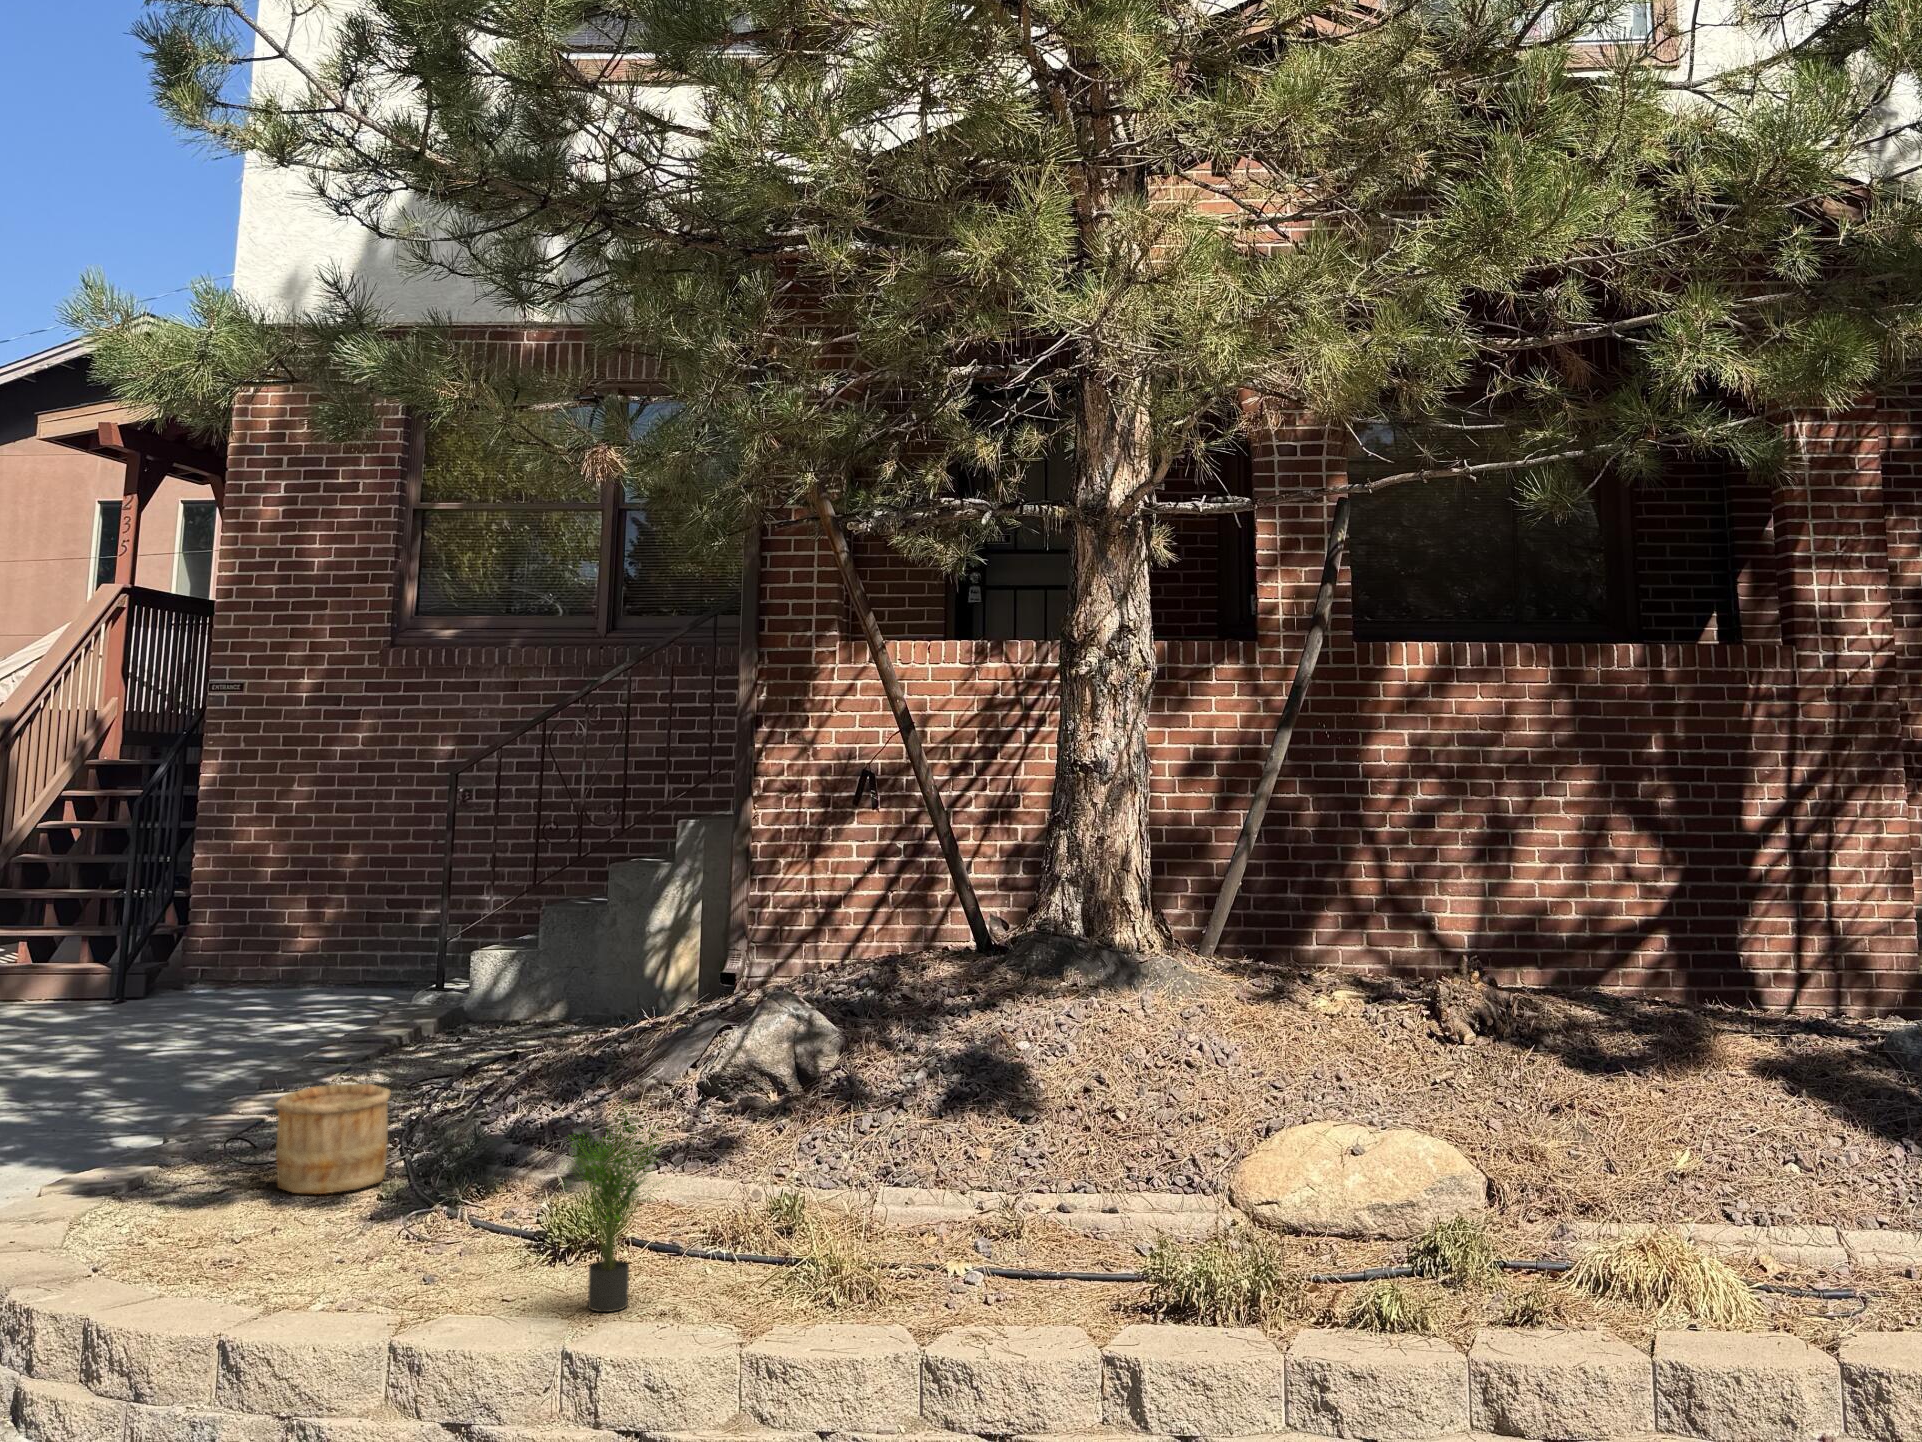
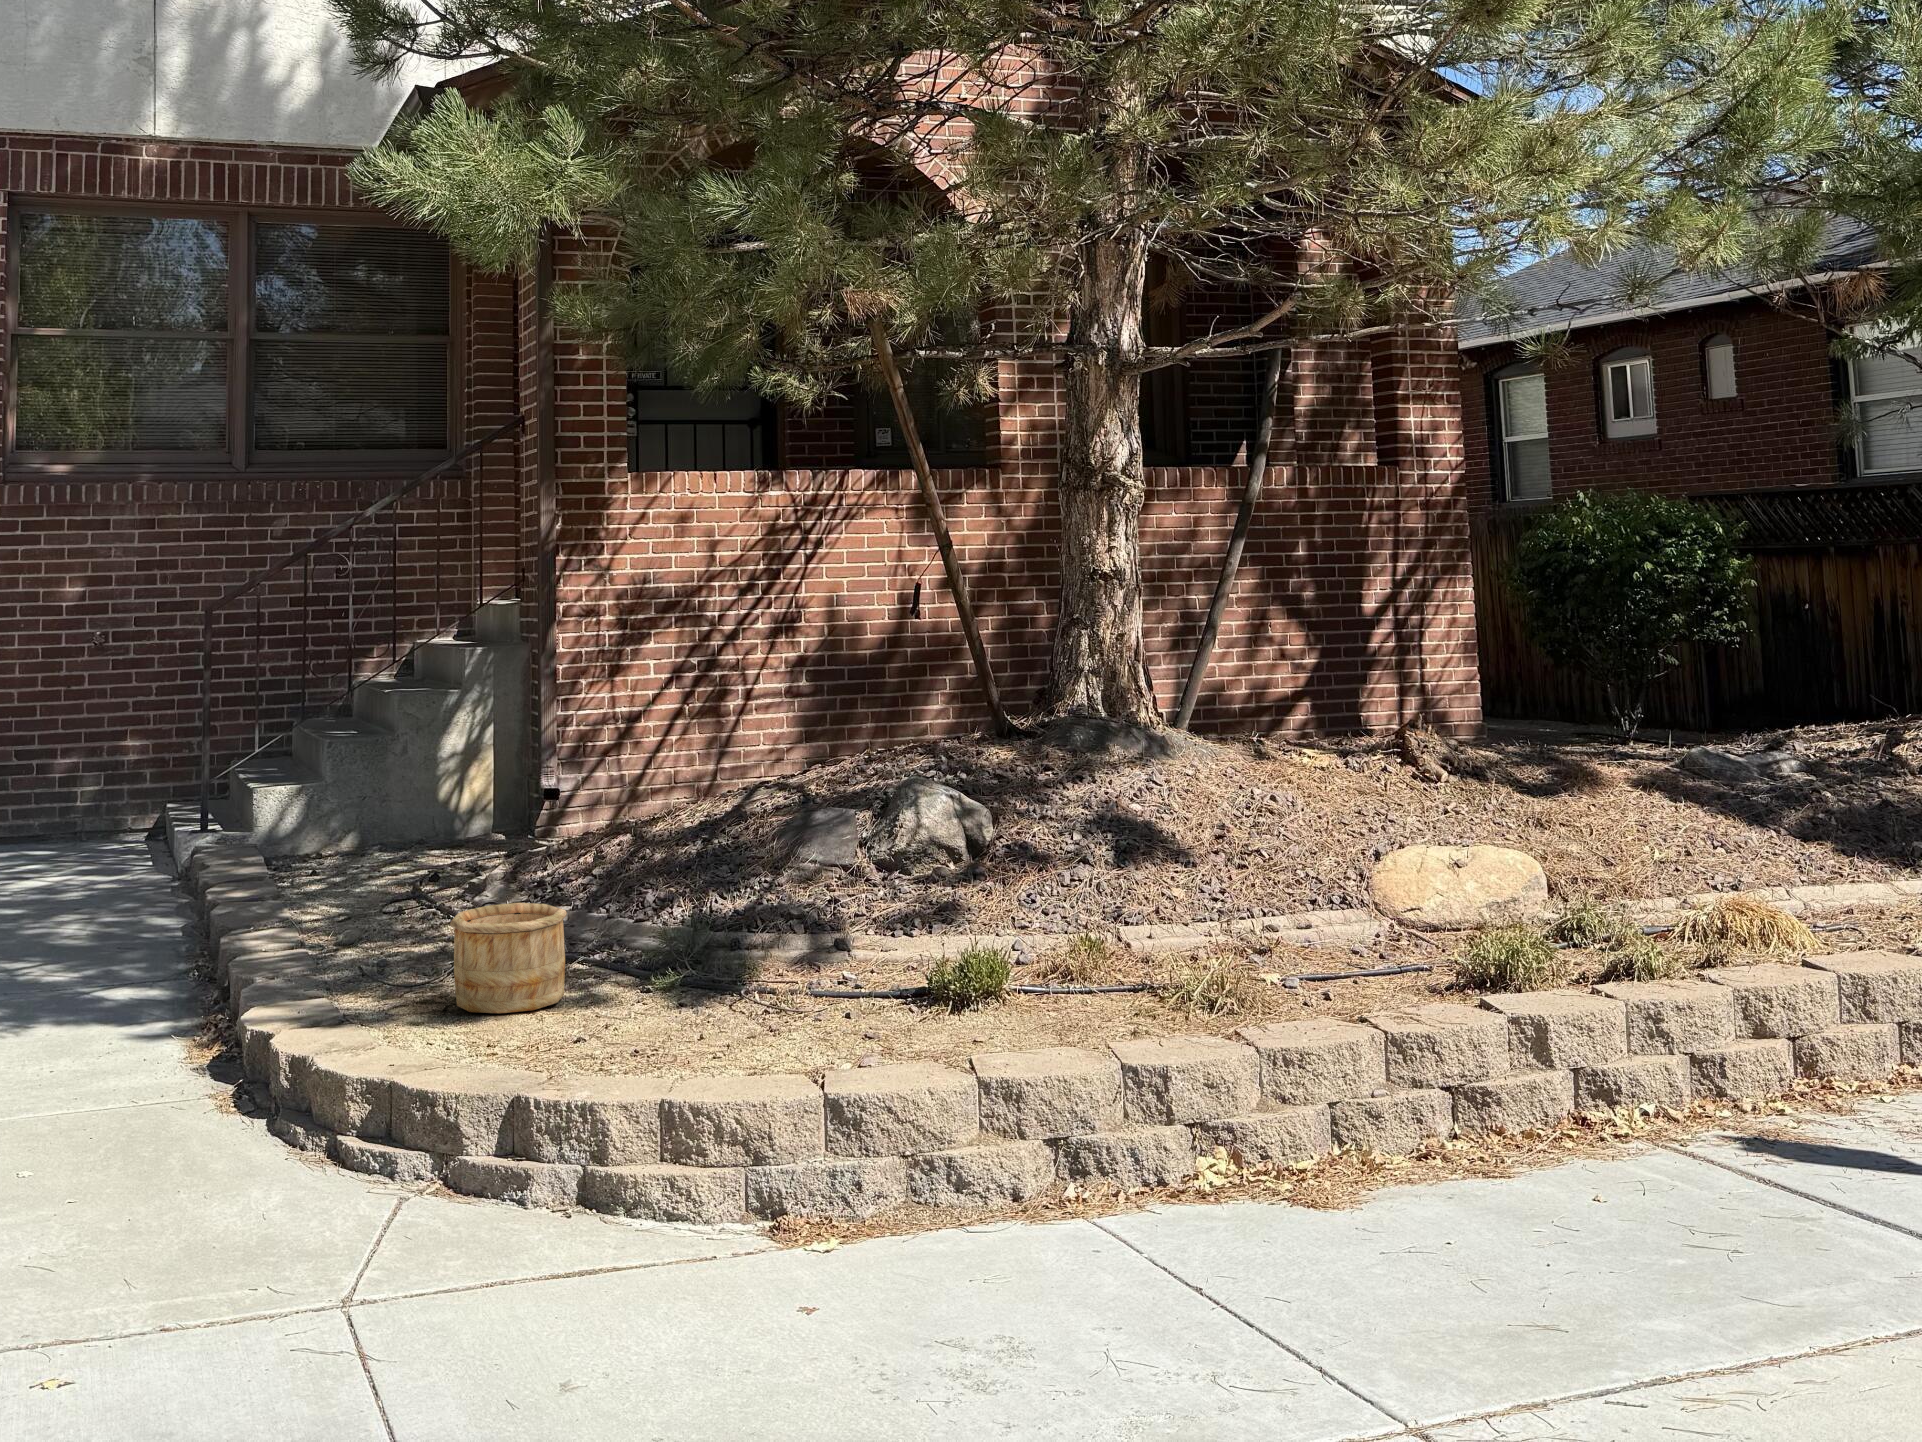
potted plant: present [563,1104,663,1312] -> none [972,861,1103,1052]

